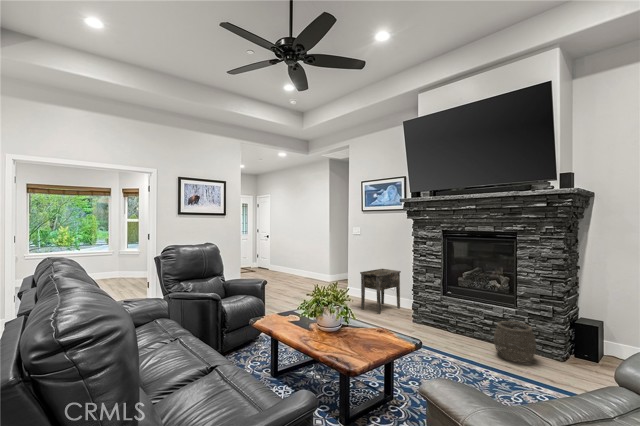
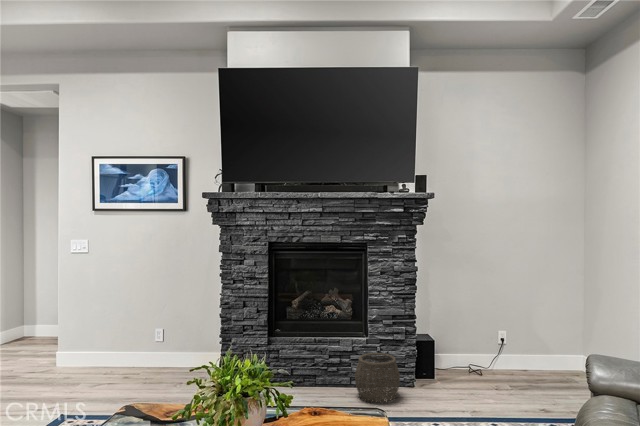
side table: present [360,269,401,314] -> none [115,310,177,390]

